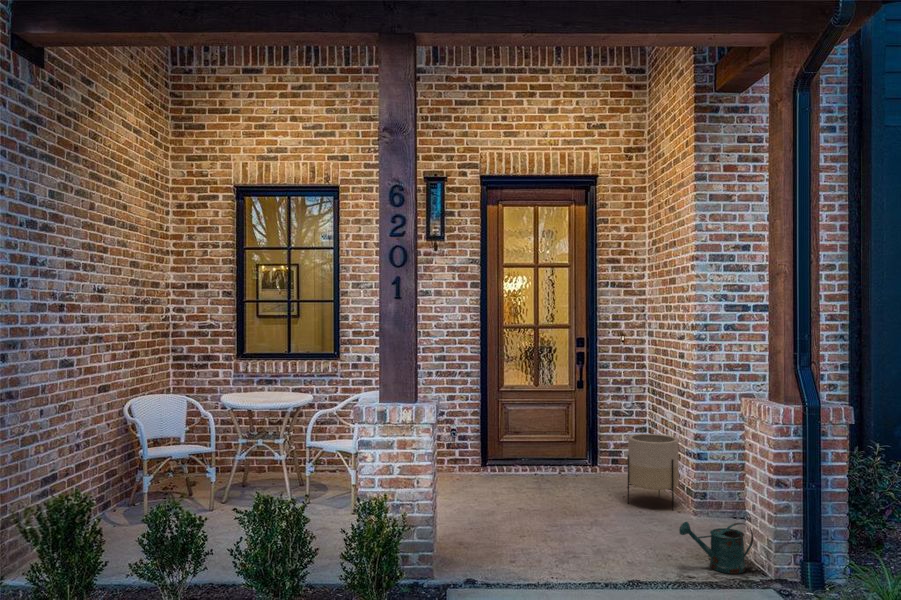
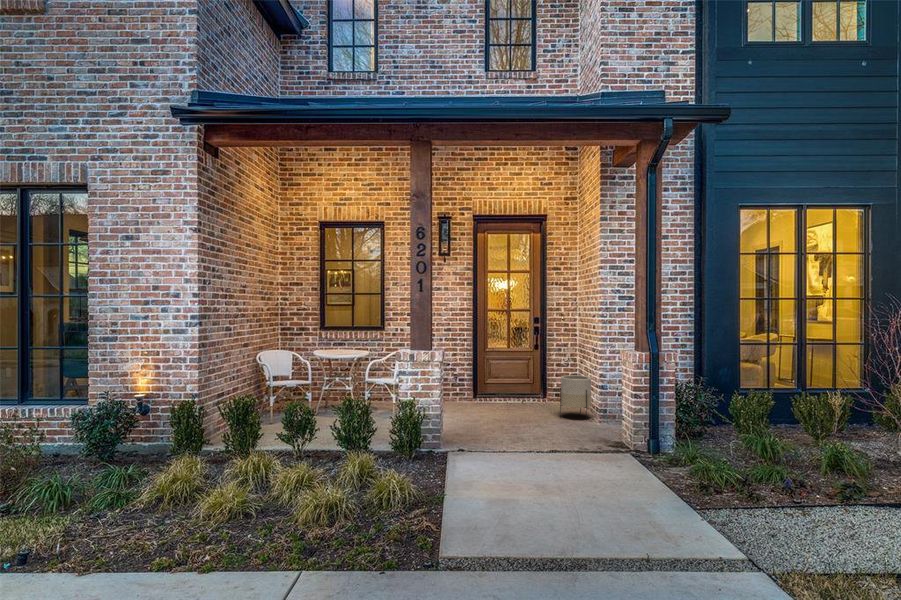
watering can: present [679,522,753,574] -> none [581,419,623,448]

